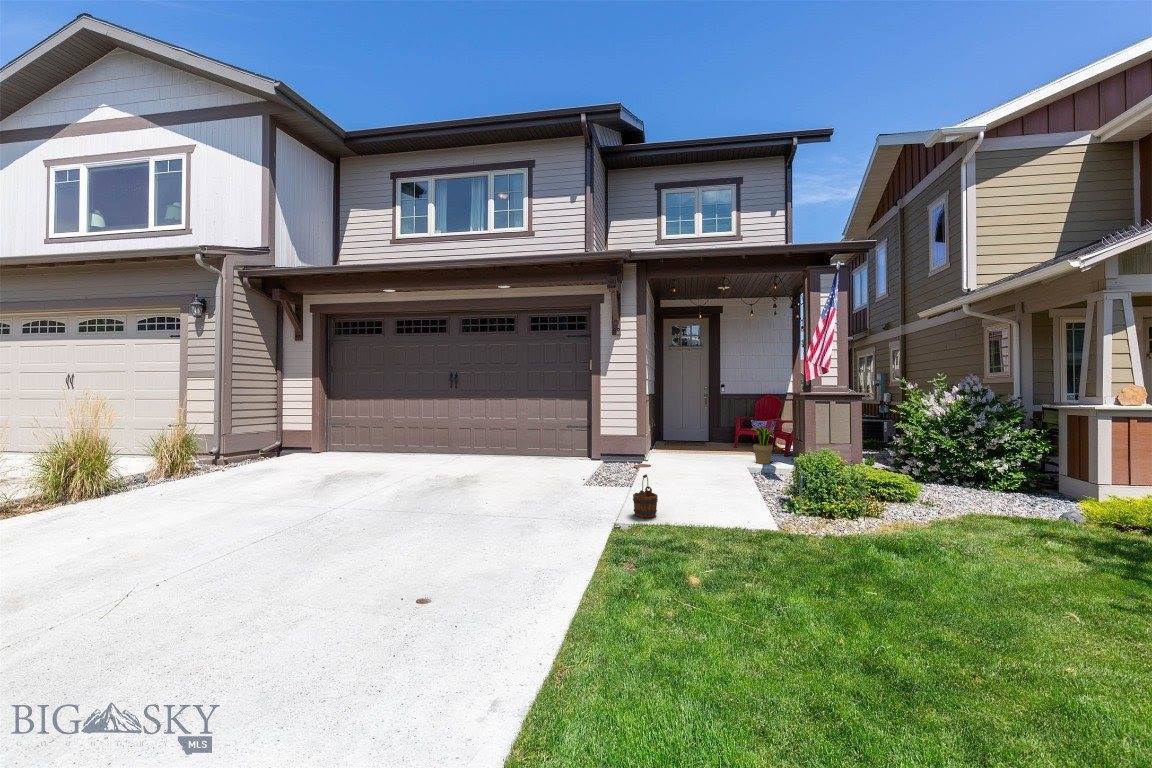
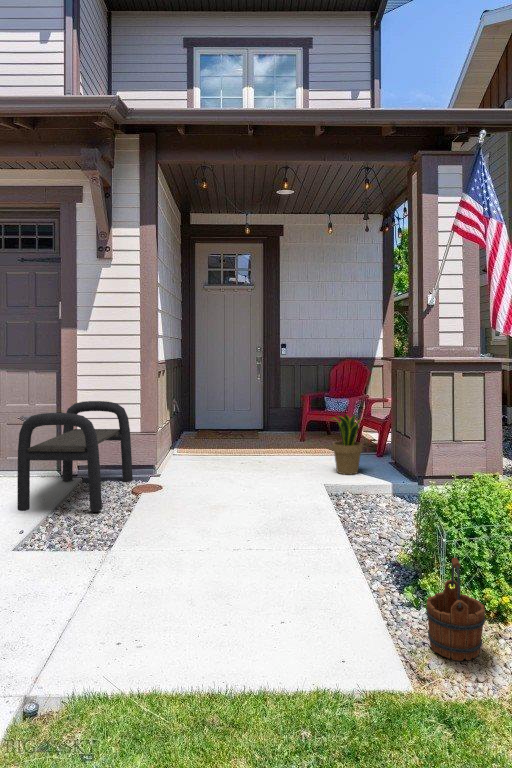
bench: none [575,415,631,473] -> present [17,401,133,512]
wooden bucket: present [633,474,658,518] -> present [426,558,485,661]

